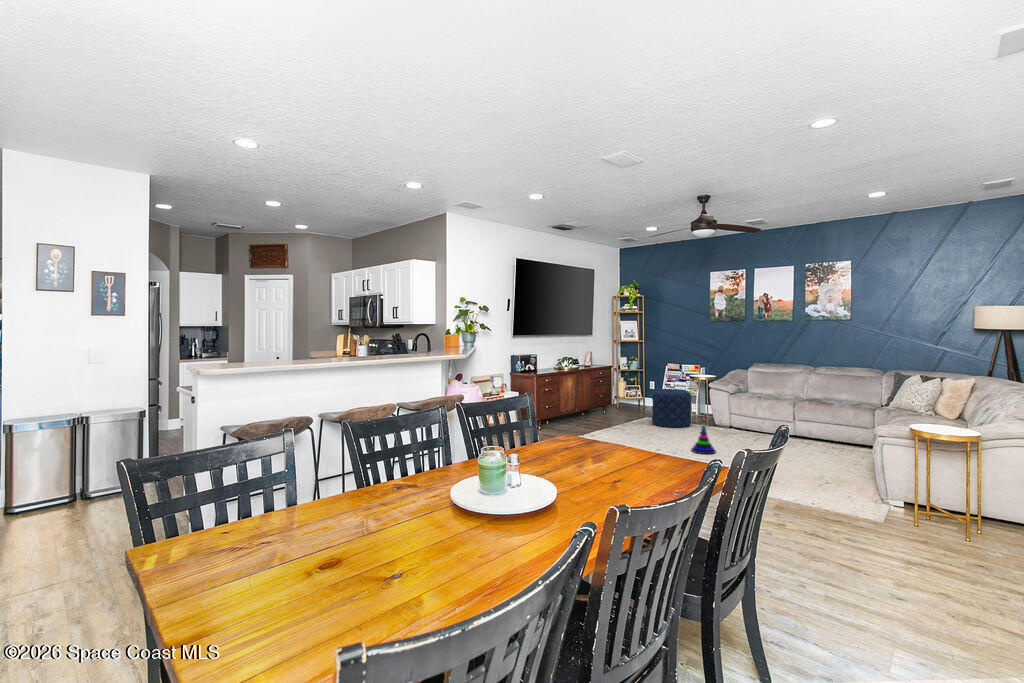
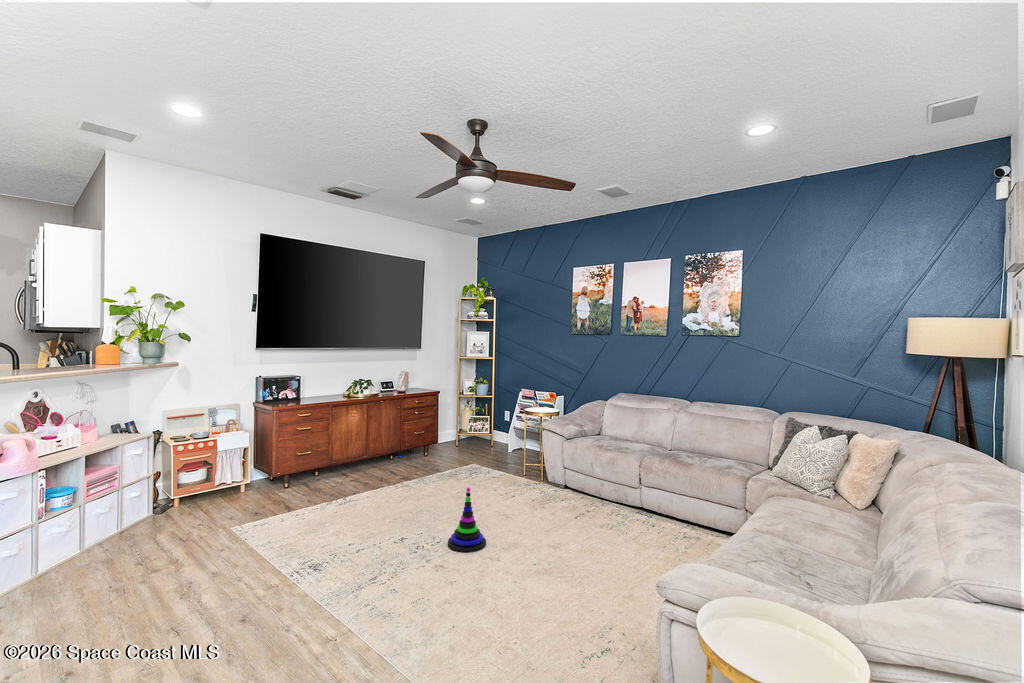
pouf: present [652,389,691,427] -> none [463,428,517,488]

